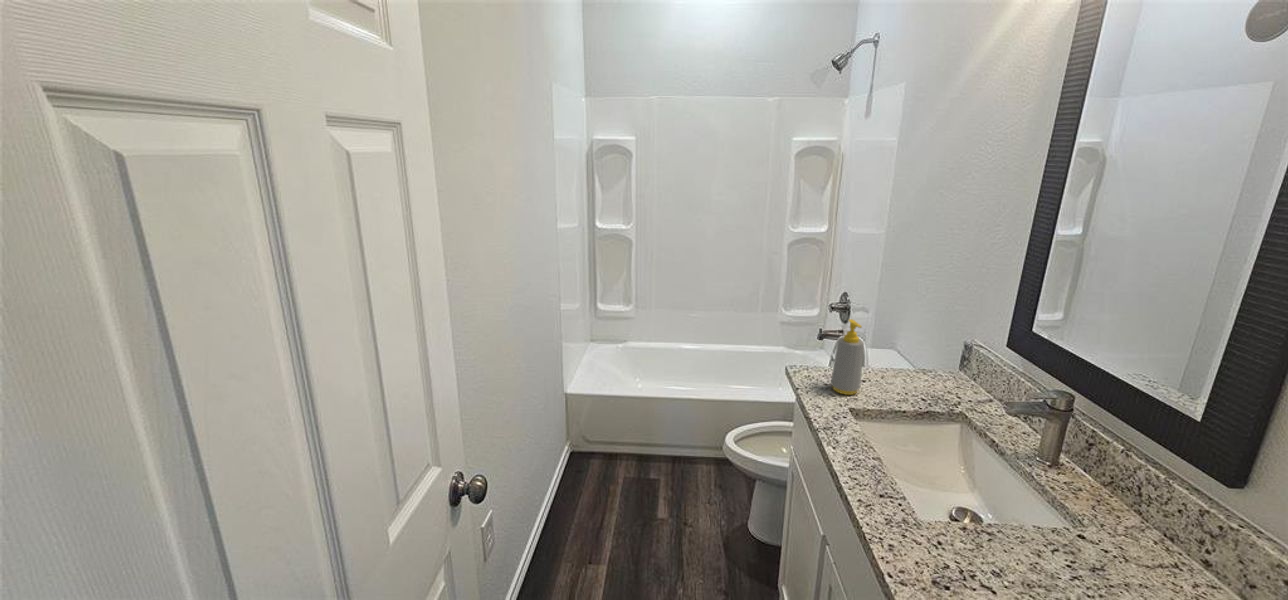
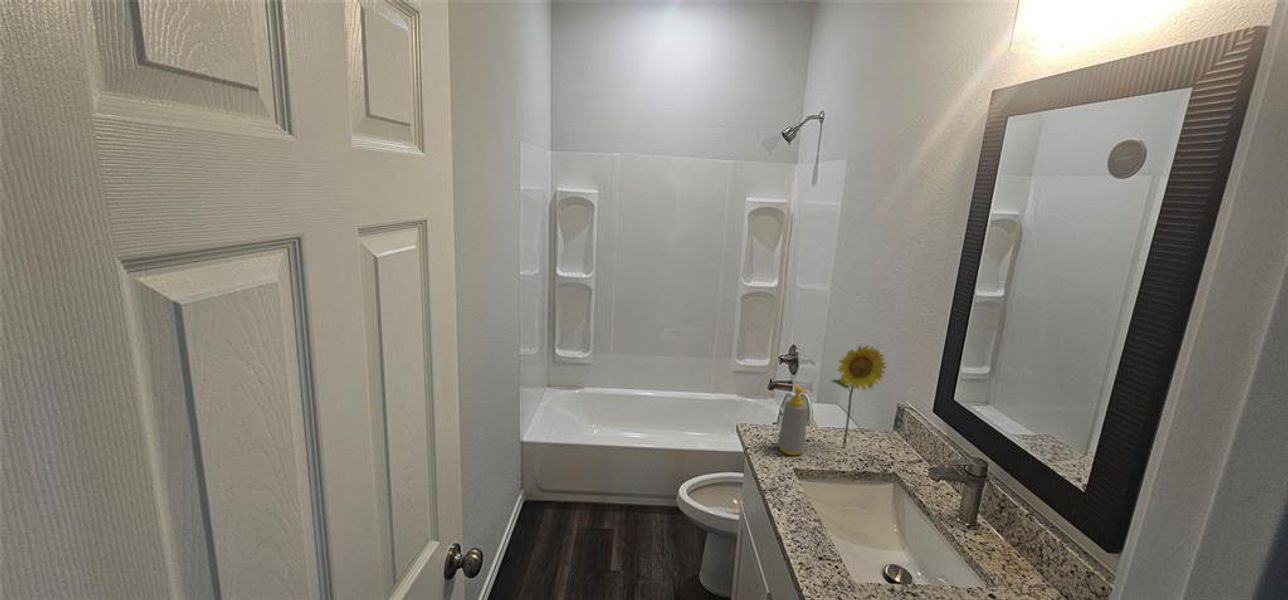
flower: none [889,274,954,386] -> present [831,345,886,447]

